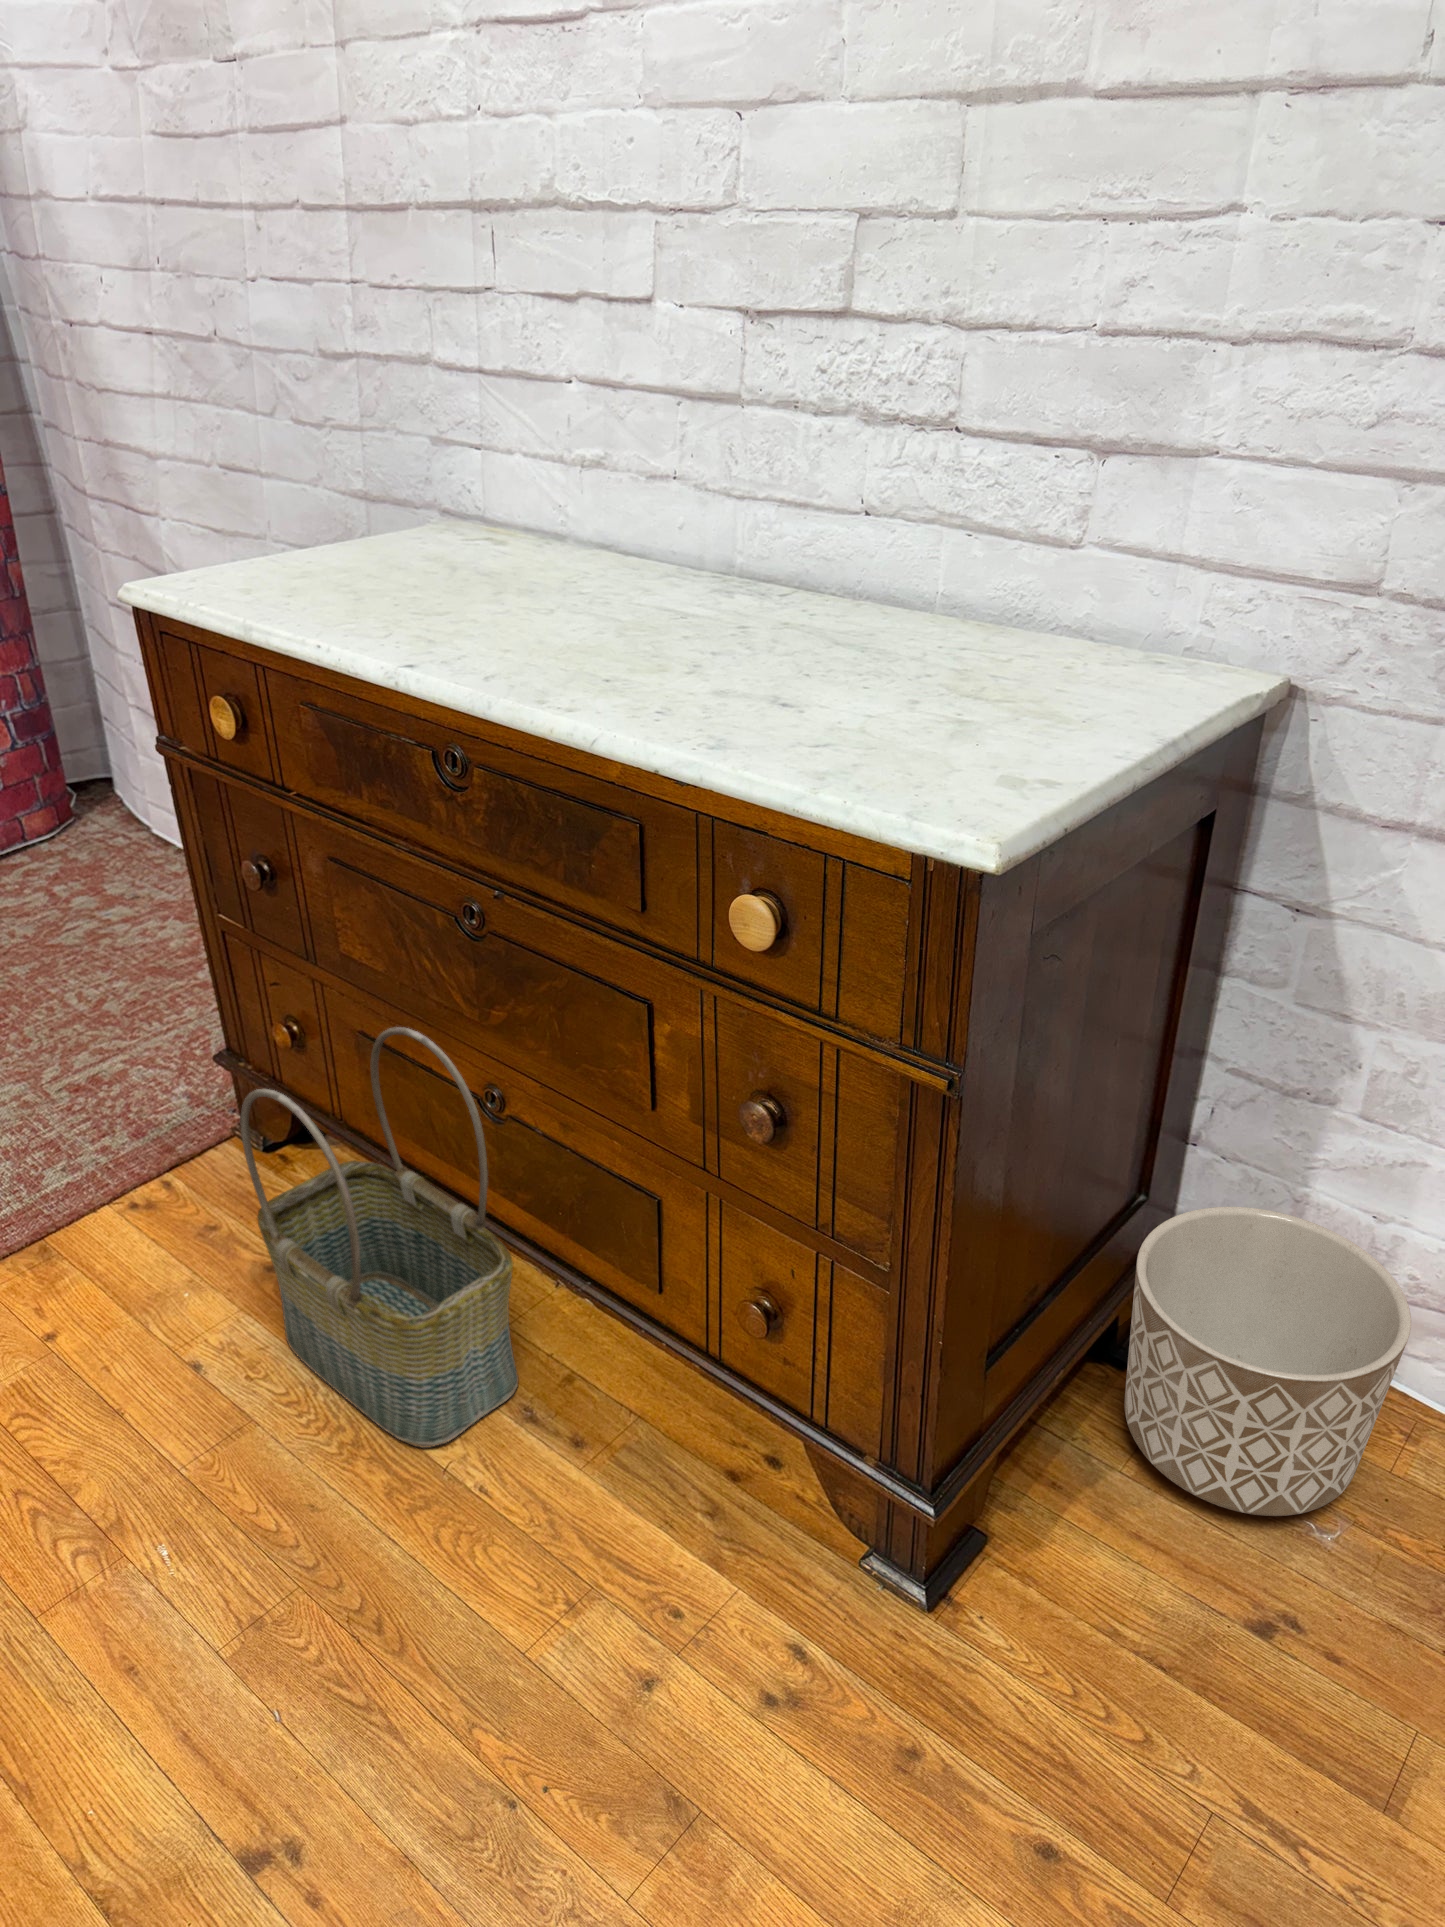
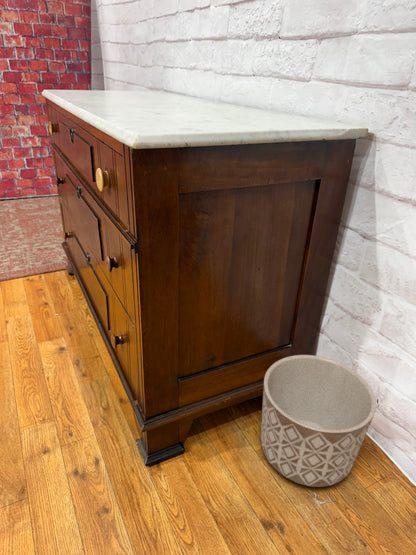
basket: present [241,1027,518,1448] -> none [12,229,85,363]

